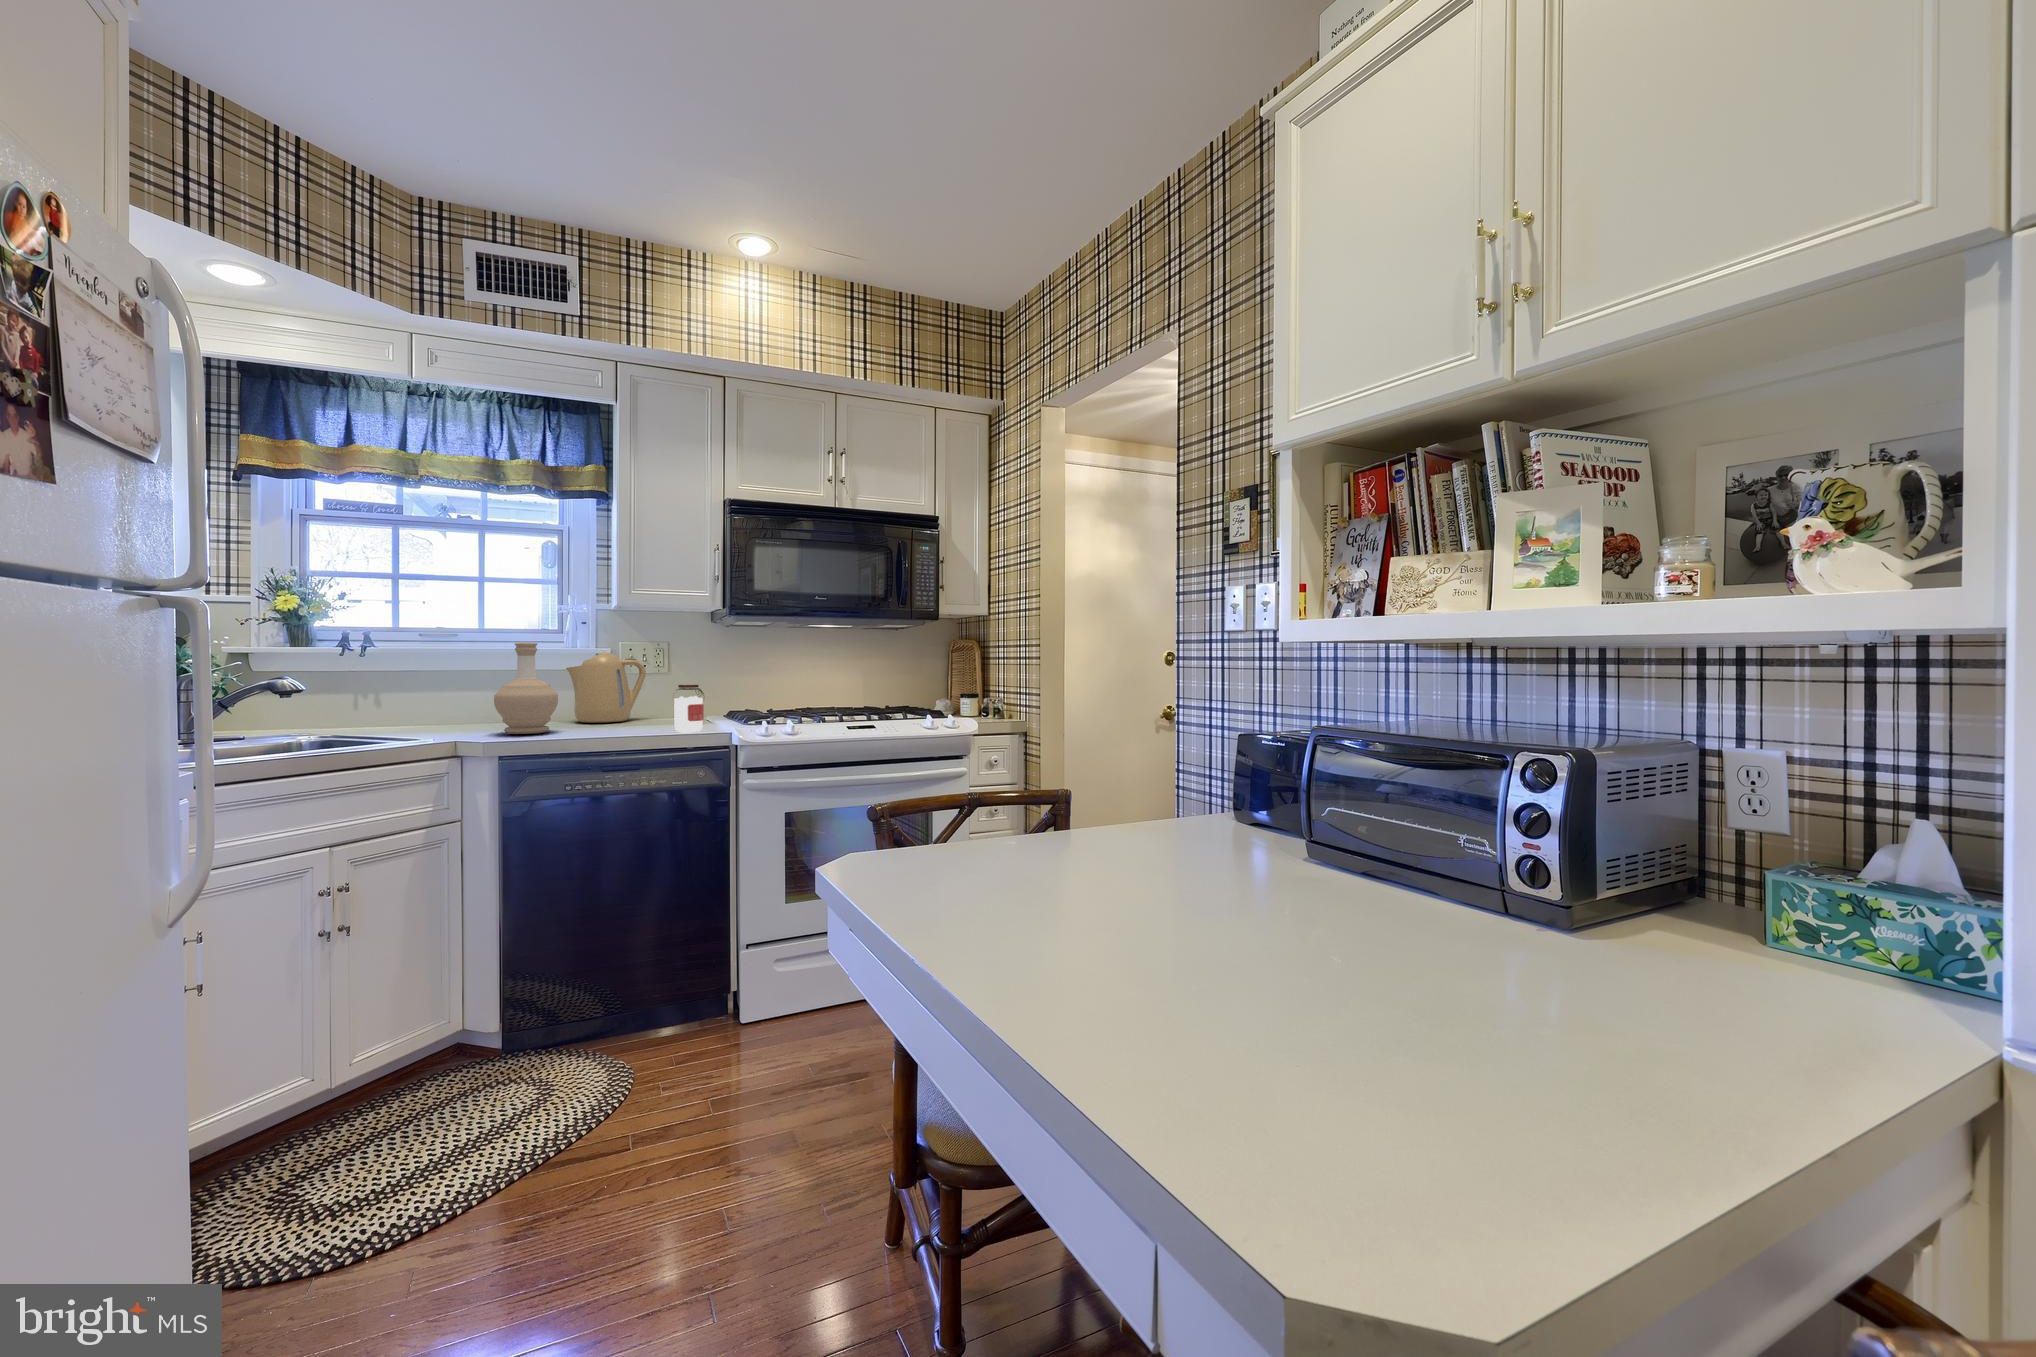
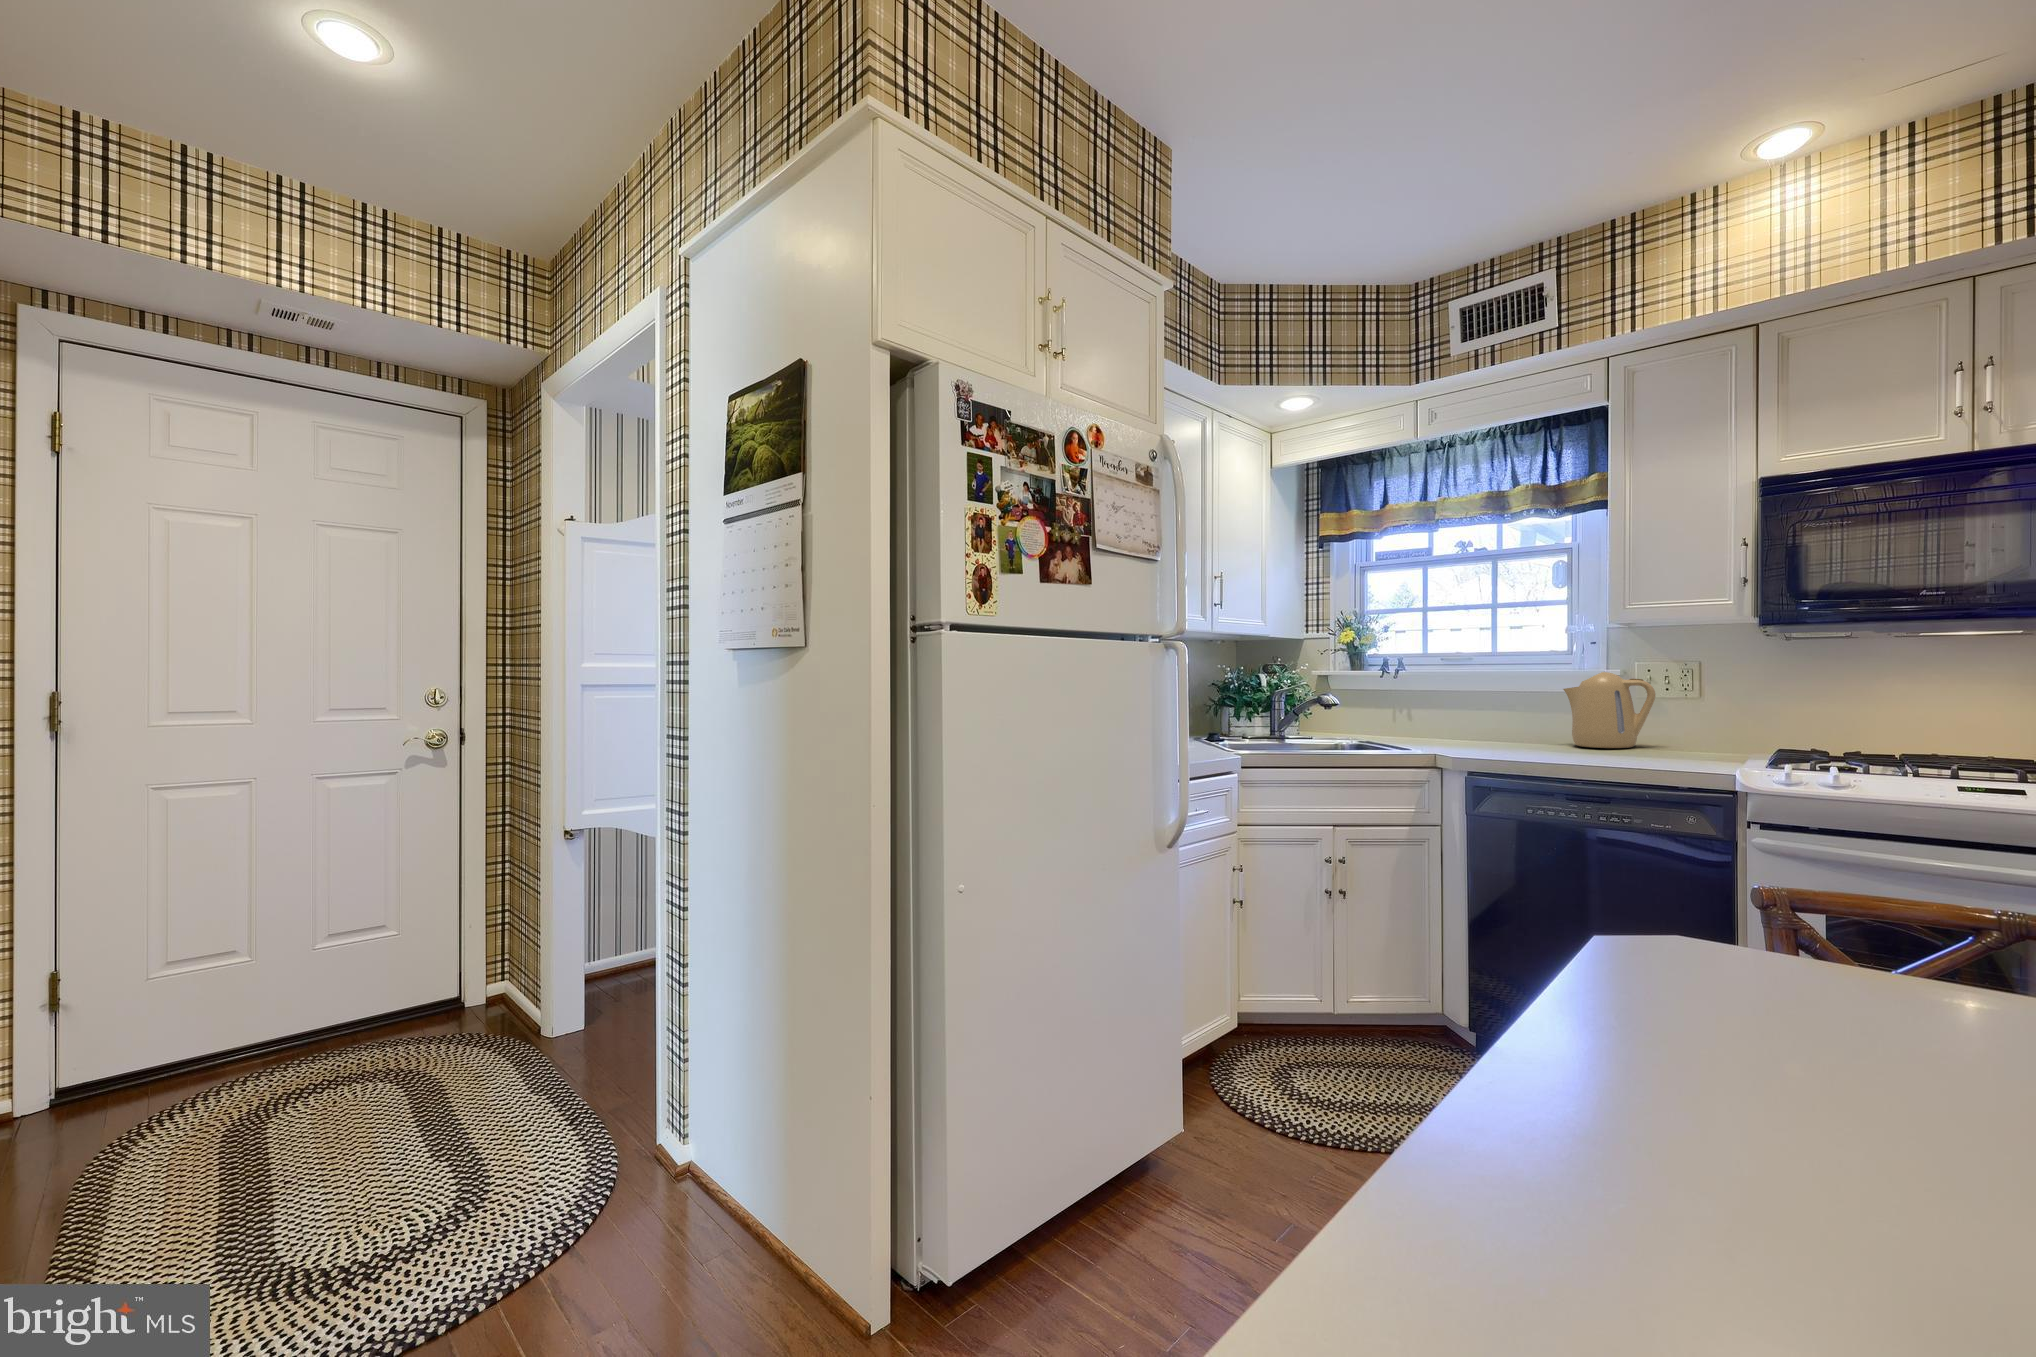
bottle: present [494,642,558,734] -> none [1477,665,1538,754]
jar: present [673,685,704,732] -> none [1651,712,1694,769]

